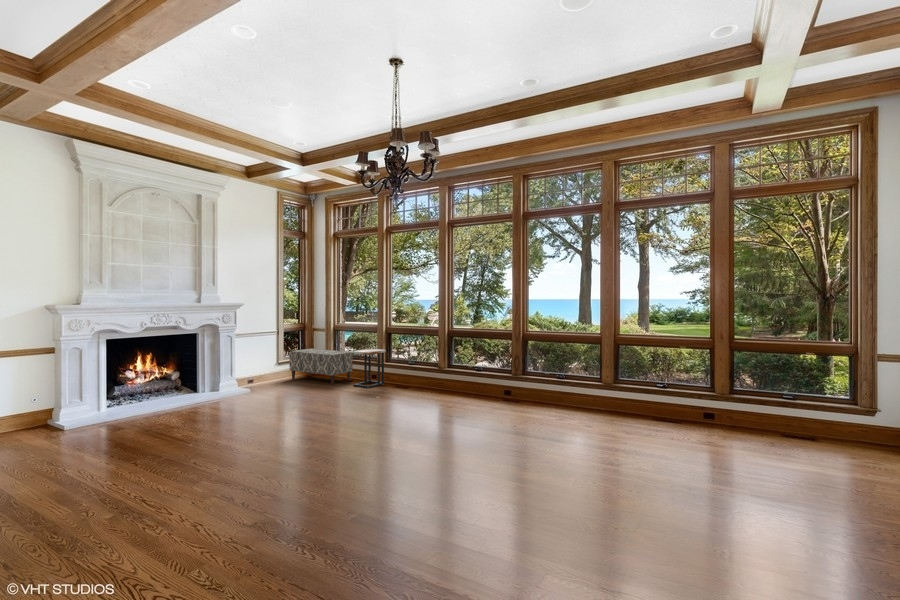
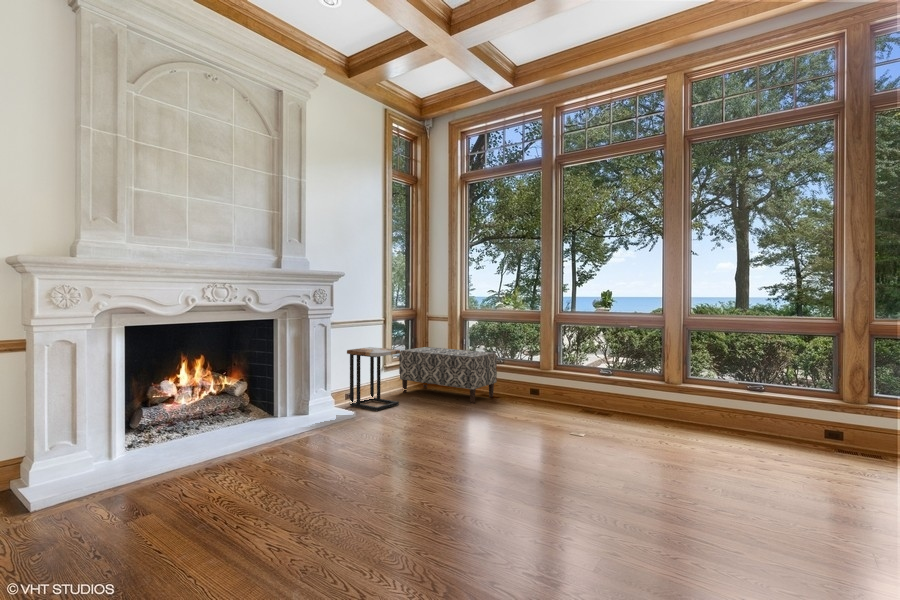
side table: present [353,349,386,388] -> present [347,347,400,411]

